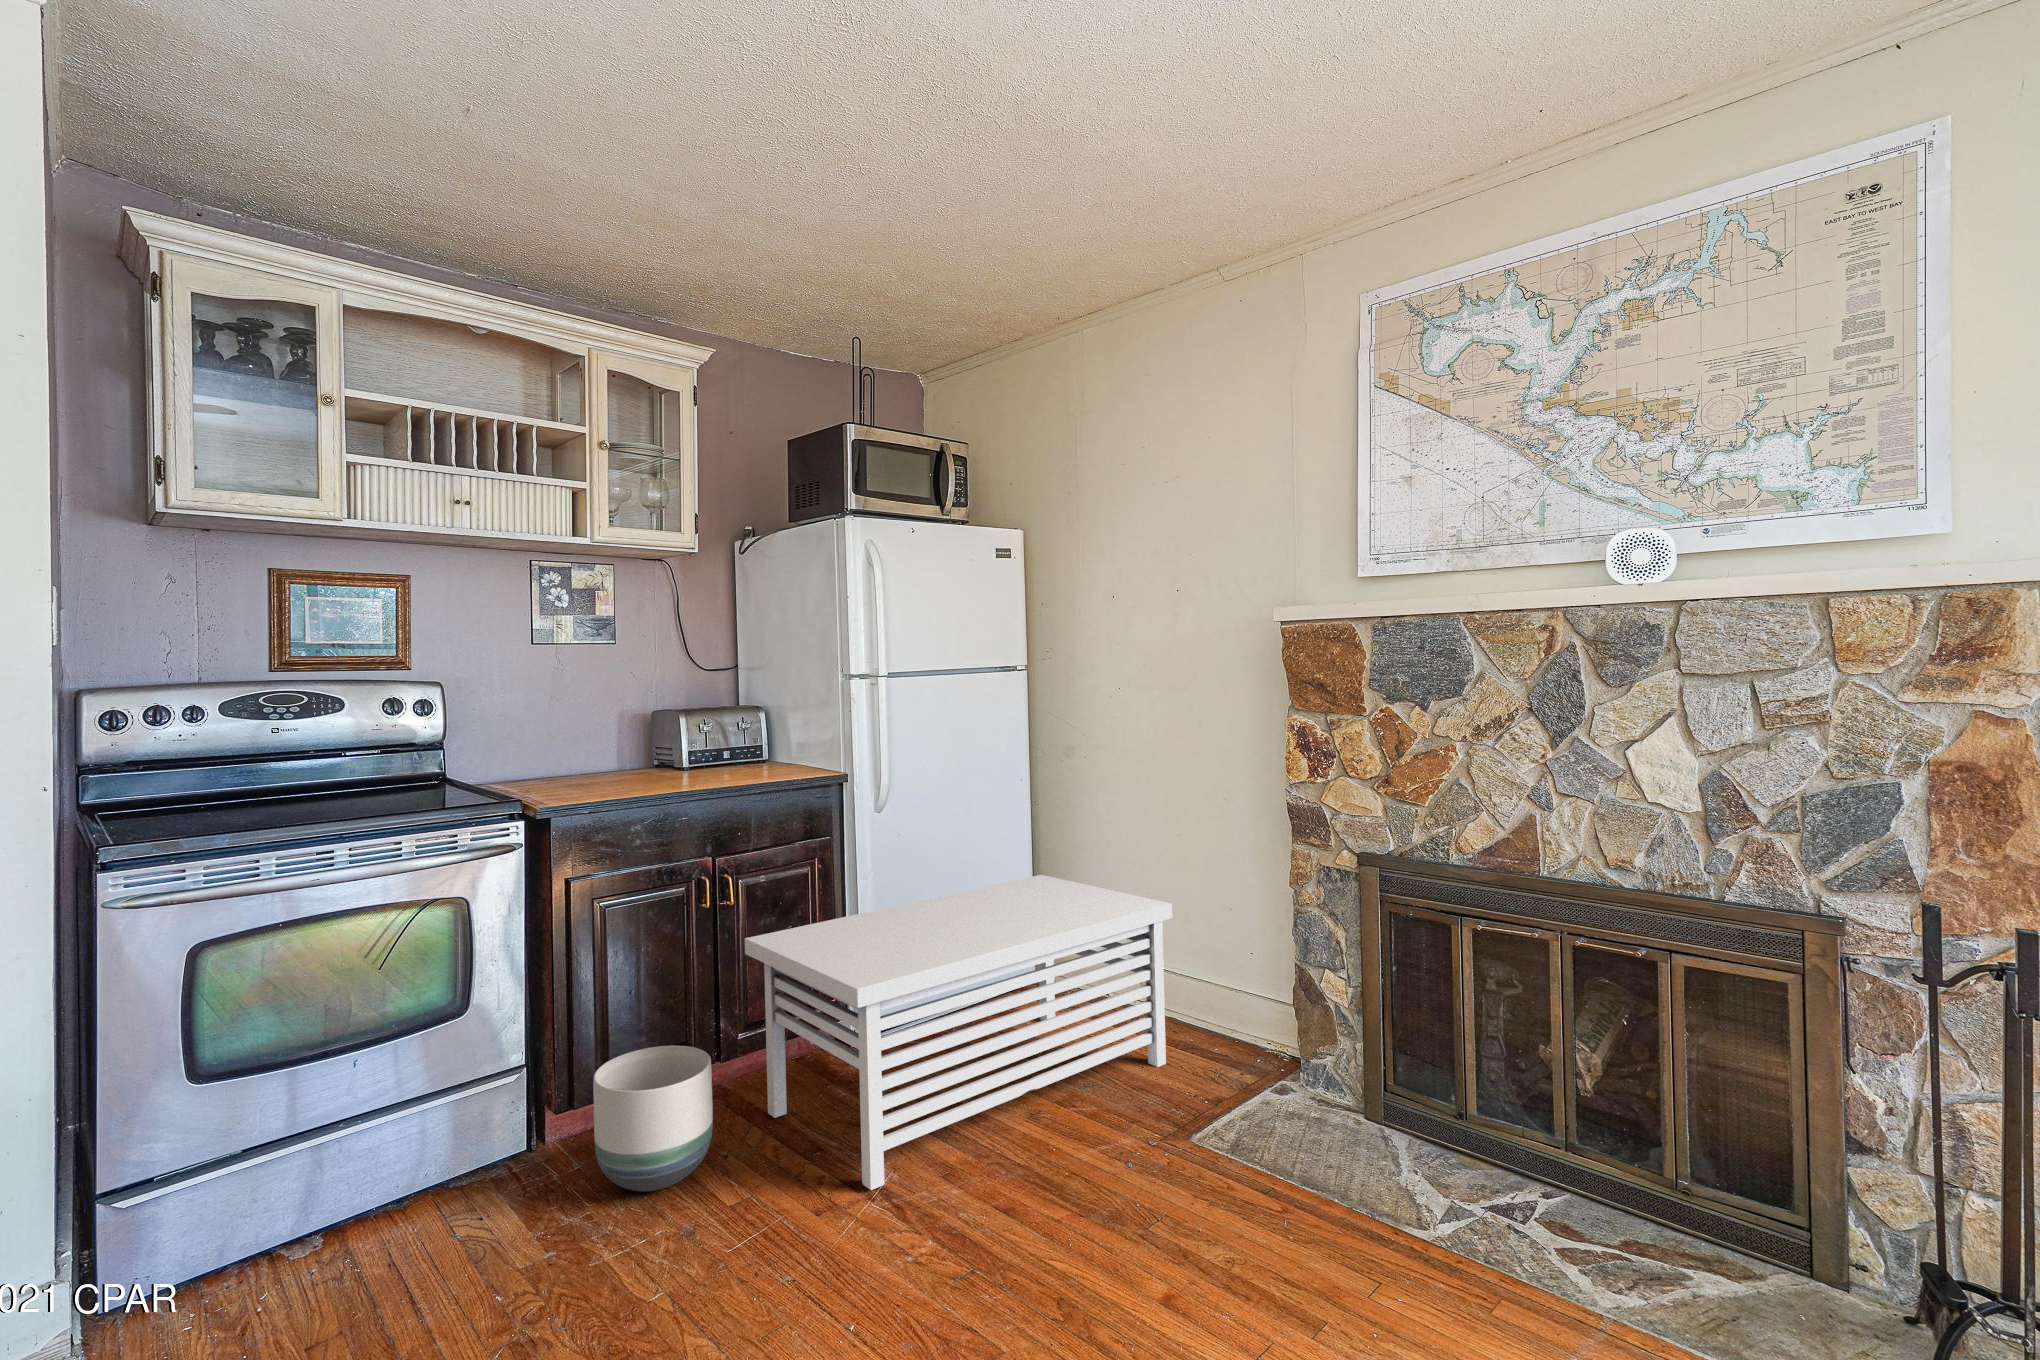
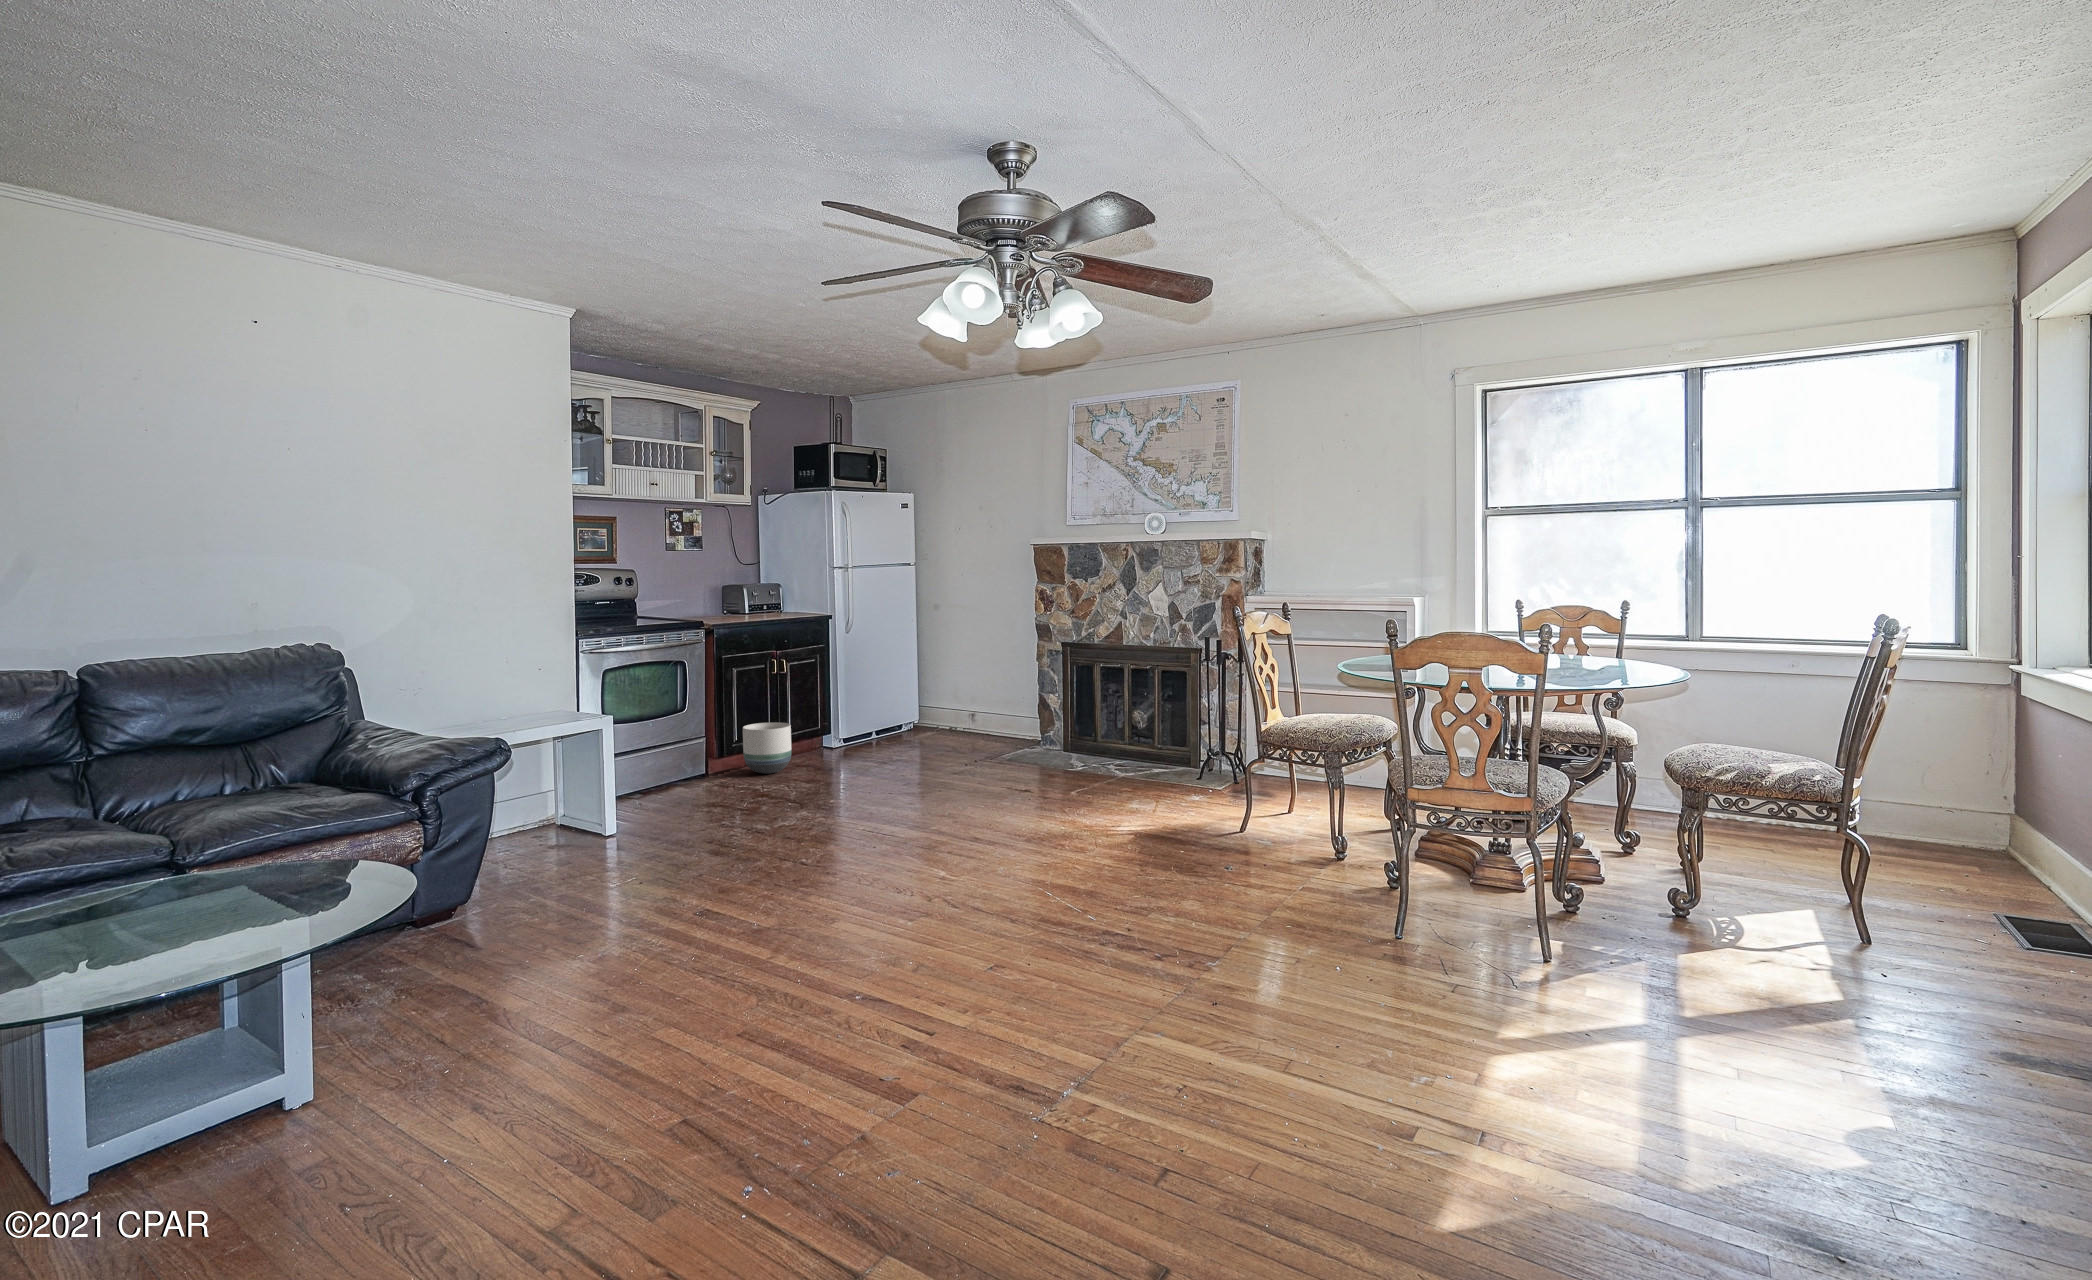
storage bench: present [745,875,1172,1190] -> none [794,666,986,770]

